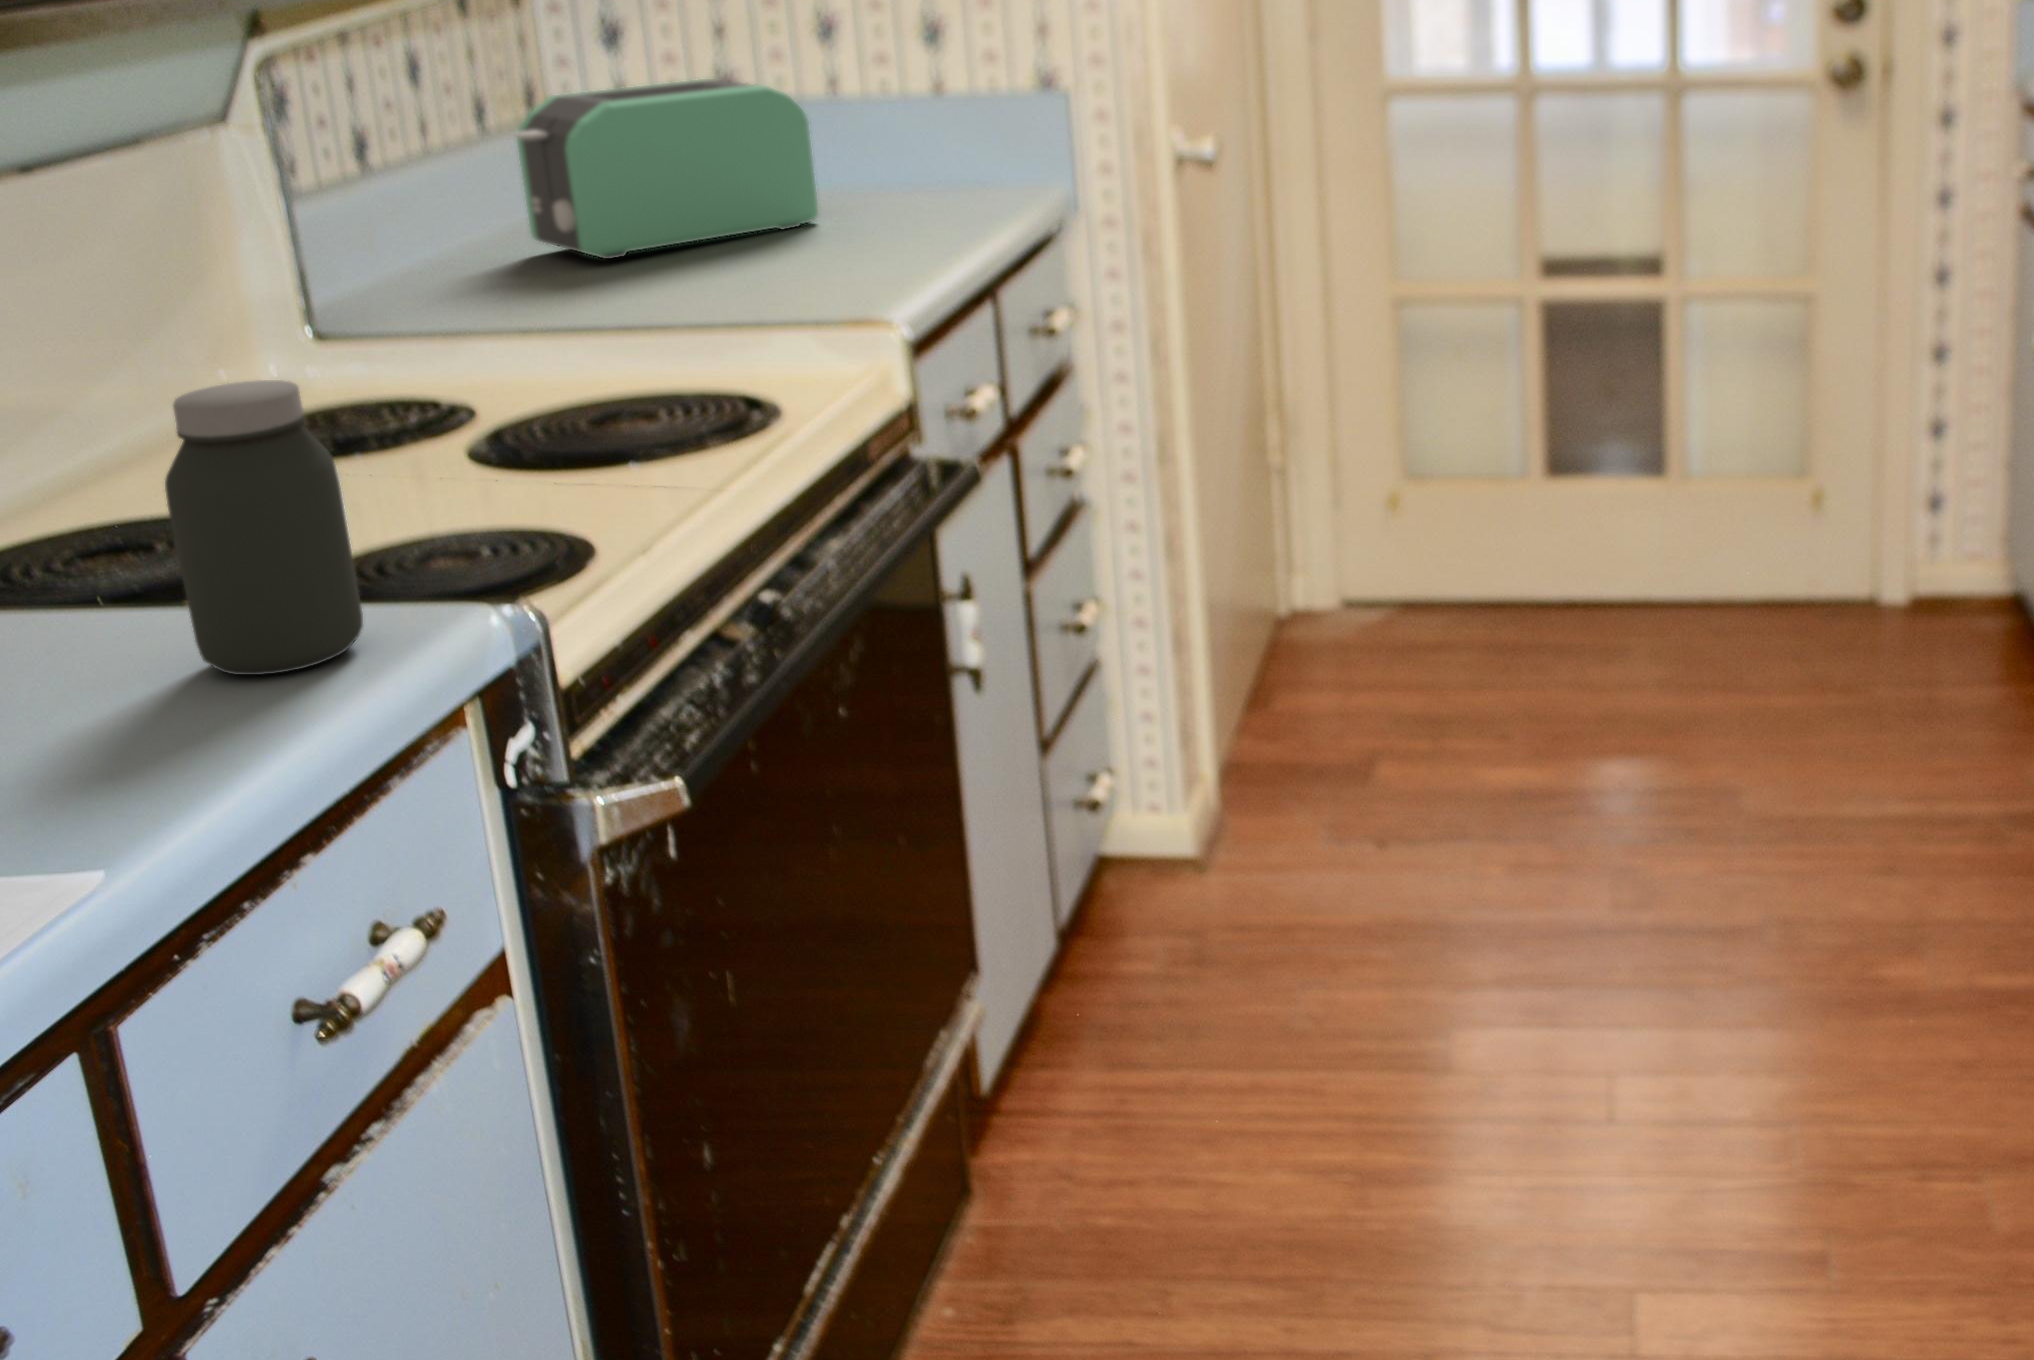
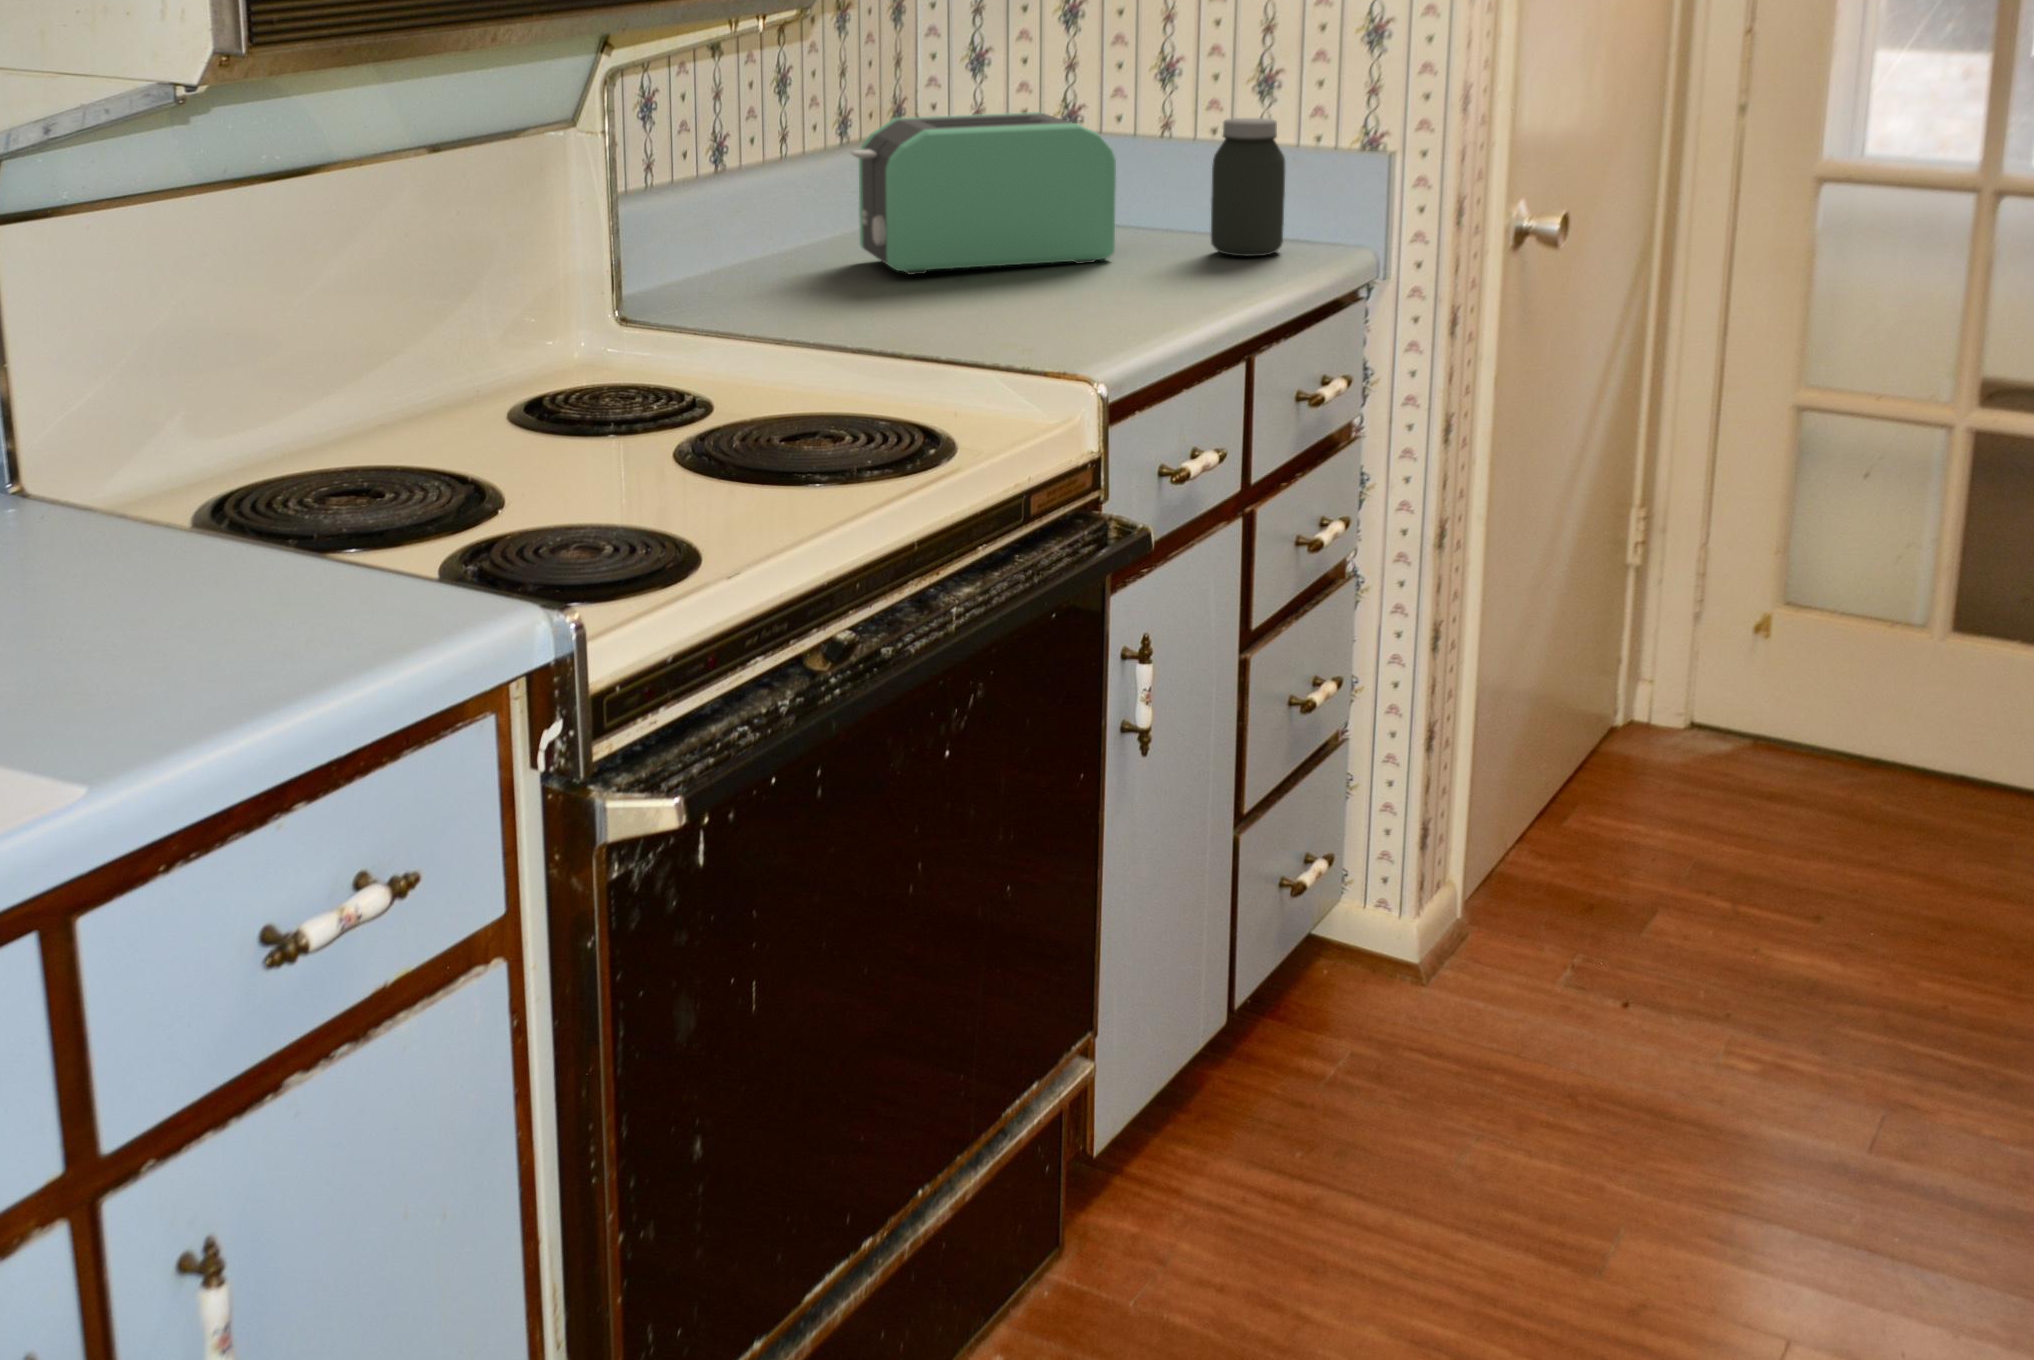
jar: present [165,380,363,675] -> present [1211,118,1285,256]

